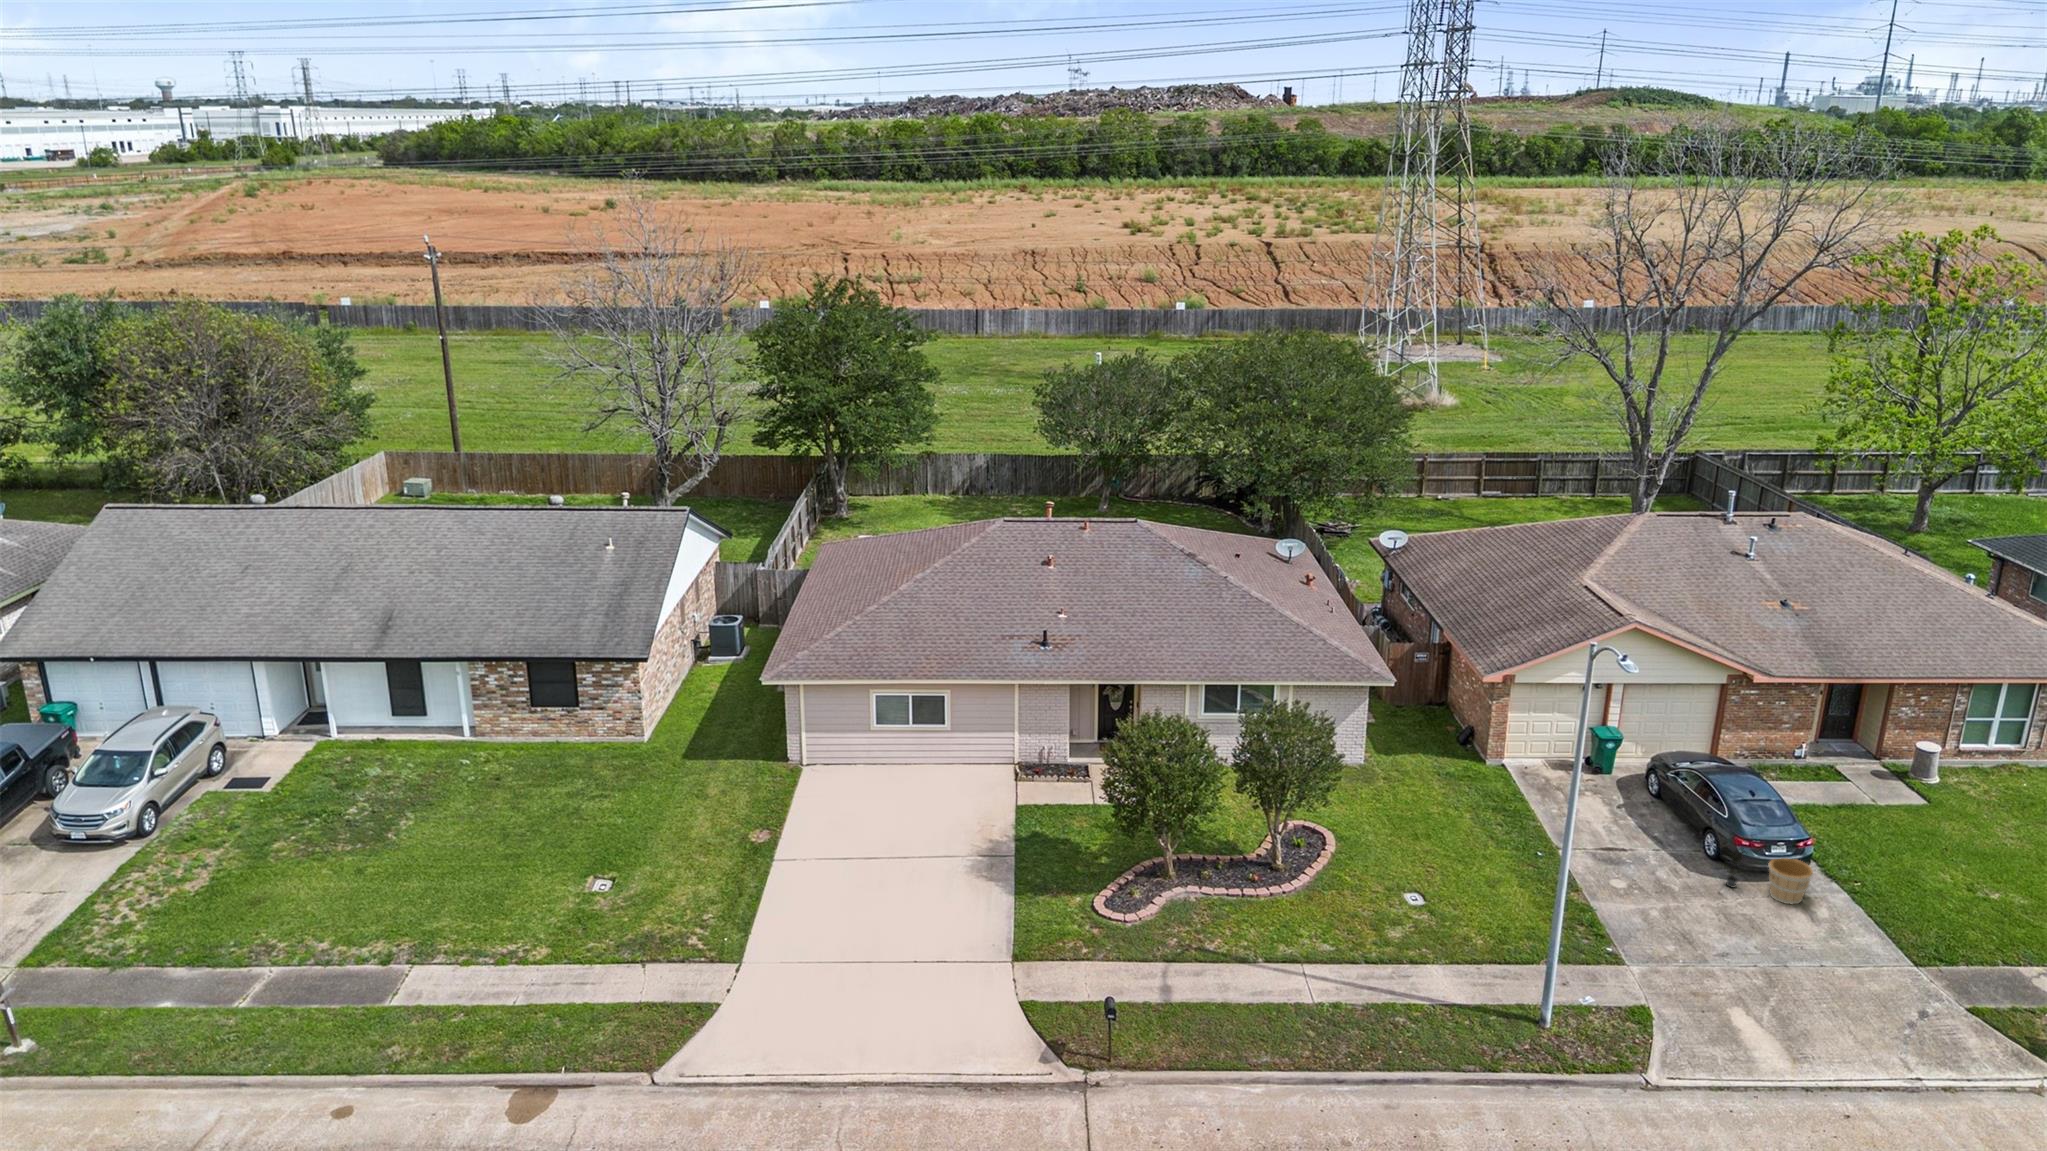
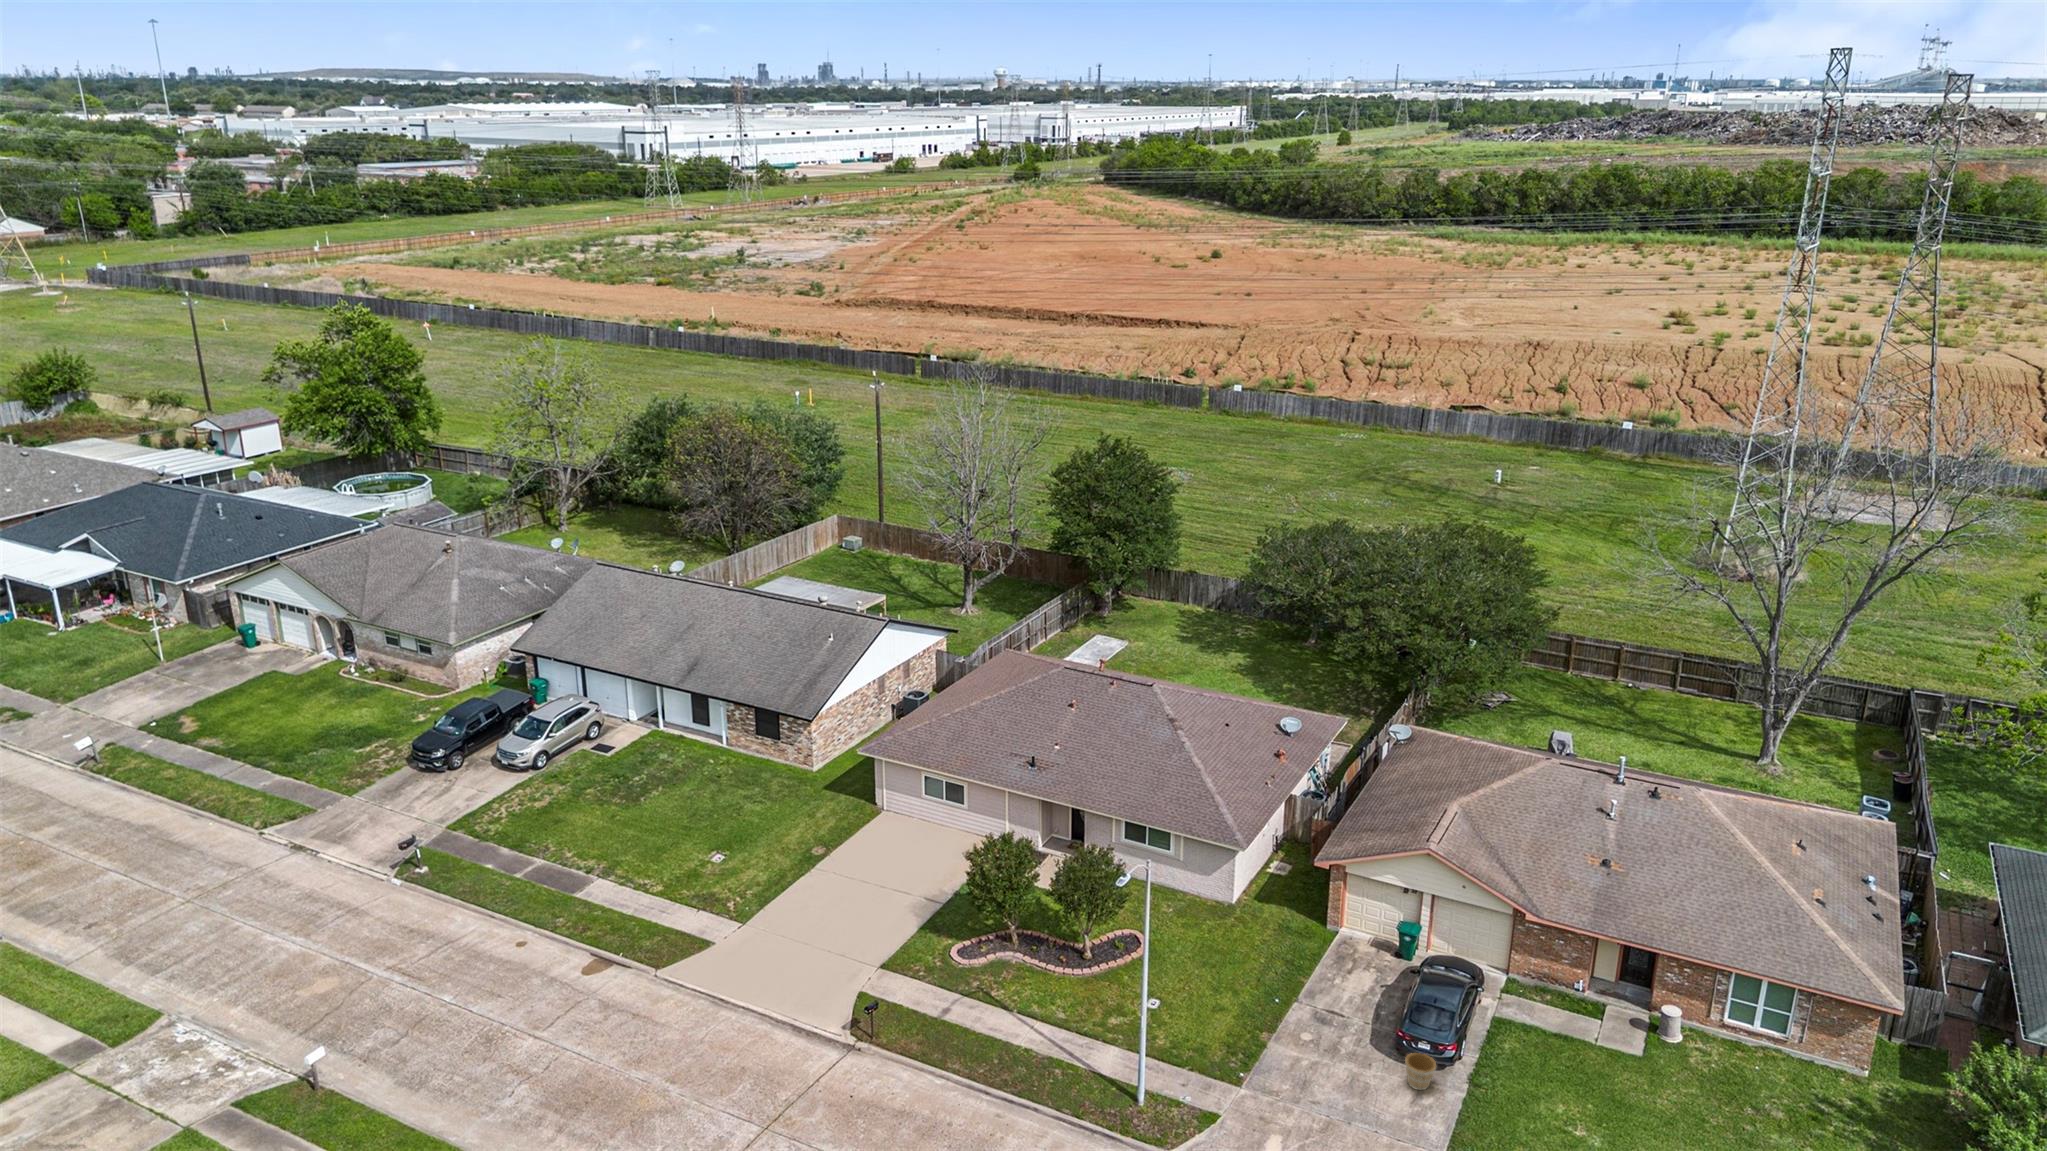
potted plant: present [1727,848,1747,887] -> none [1382,1037,1399,1065]

